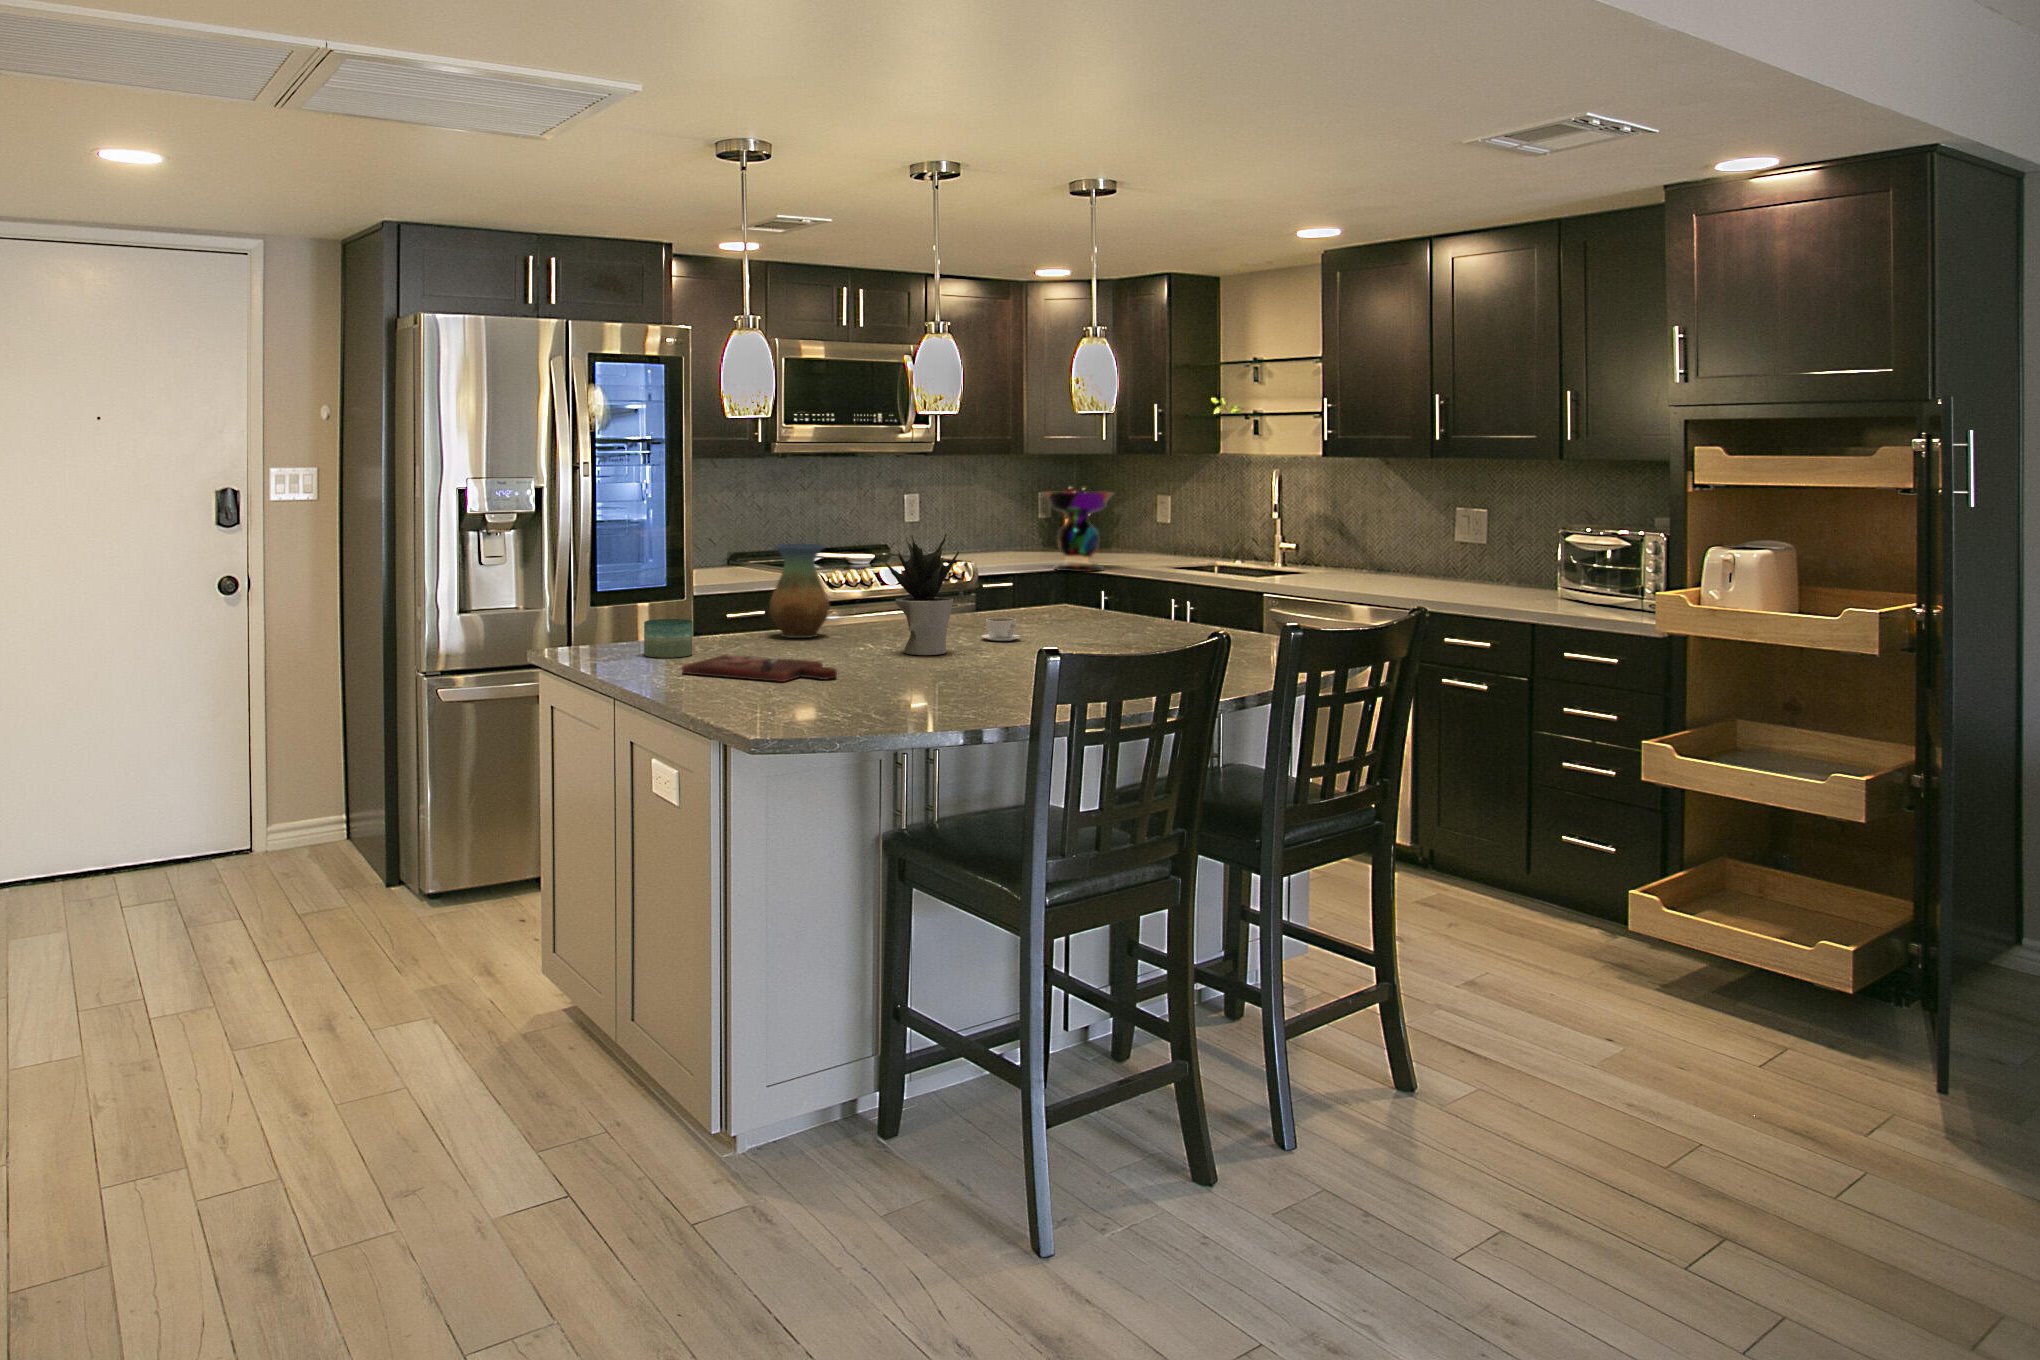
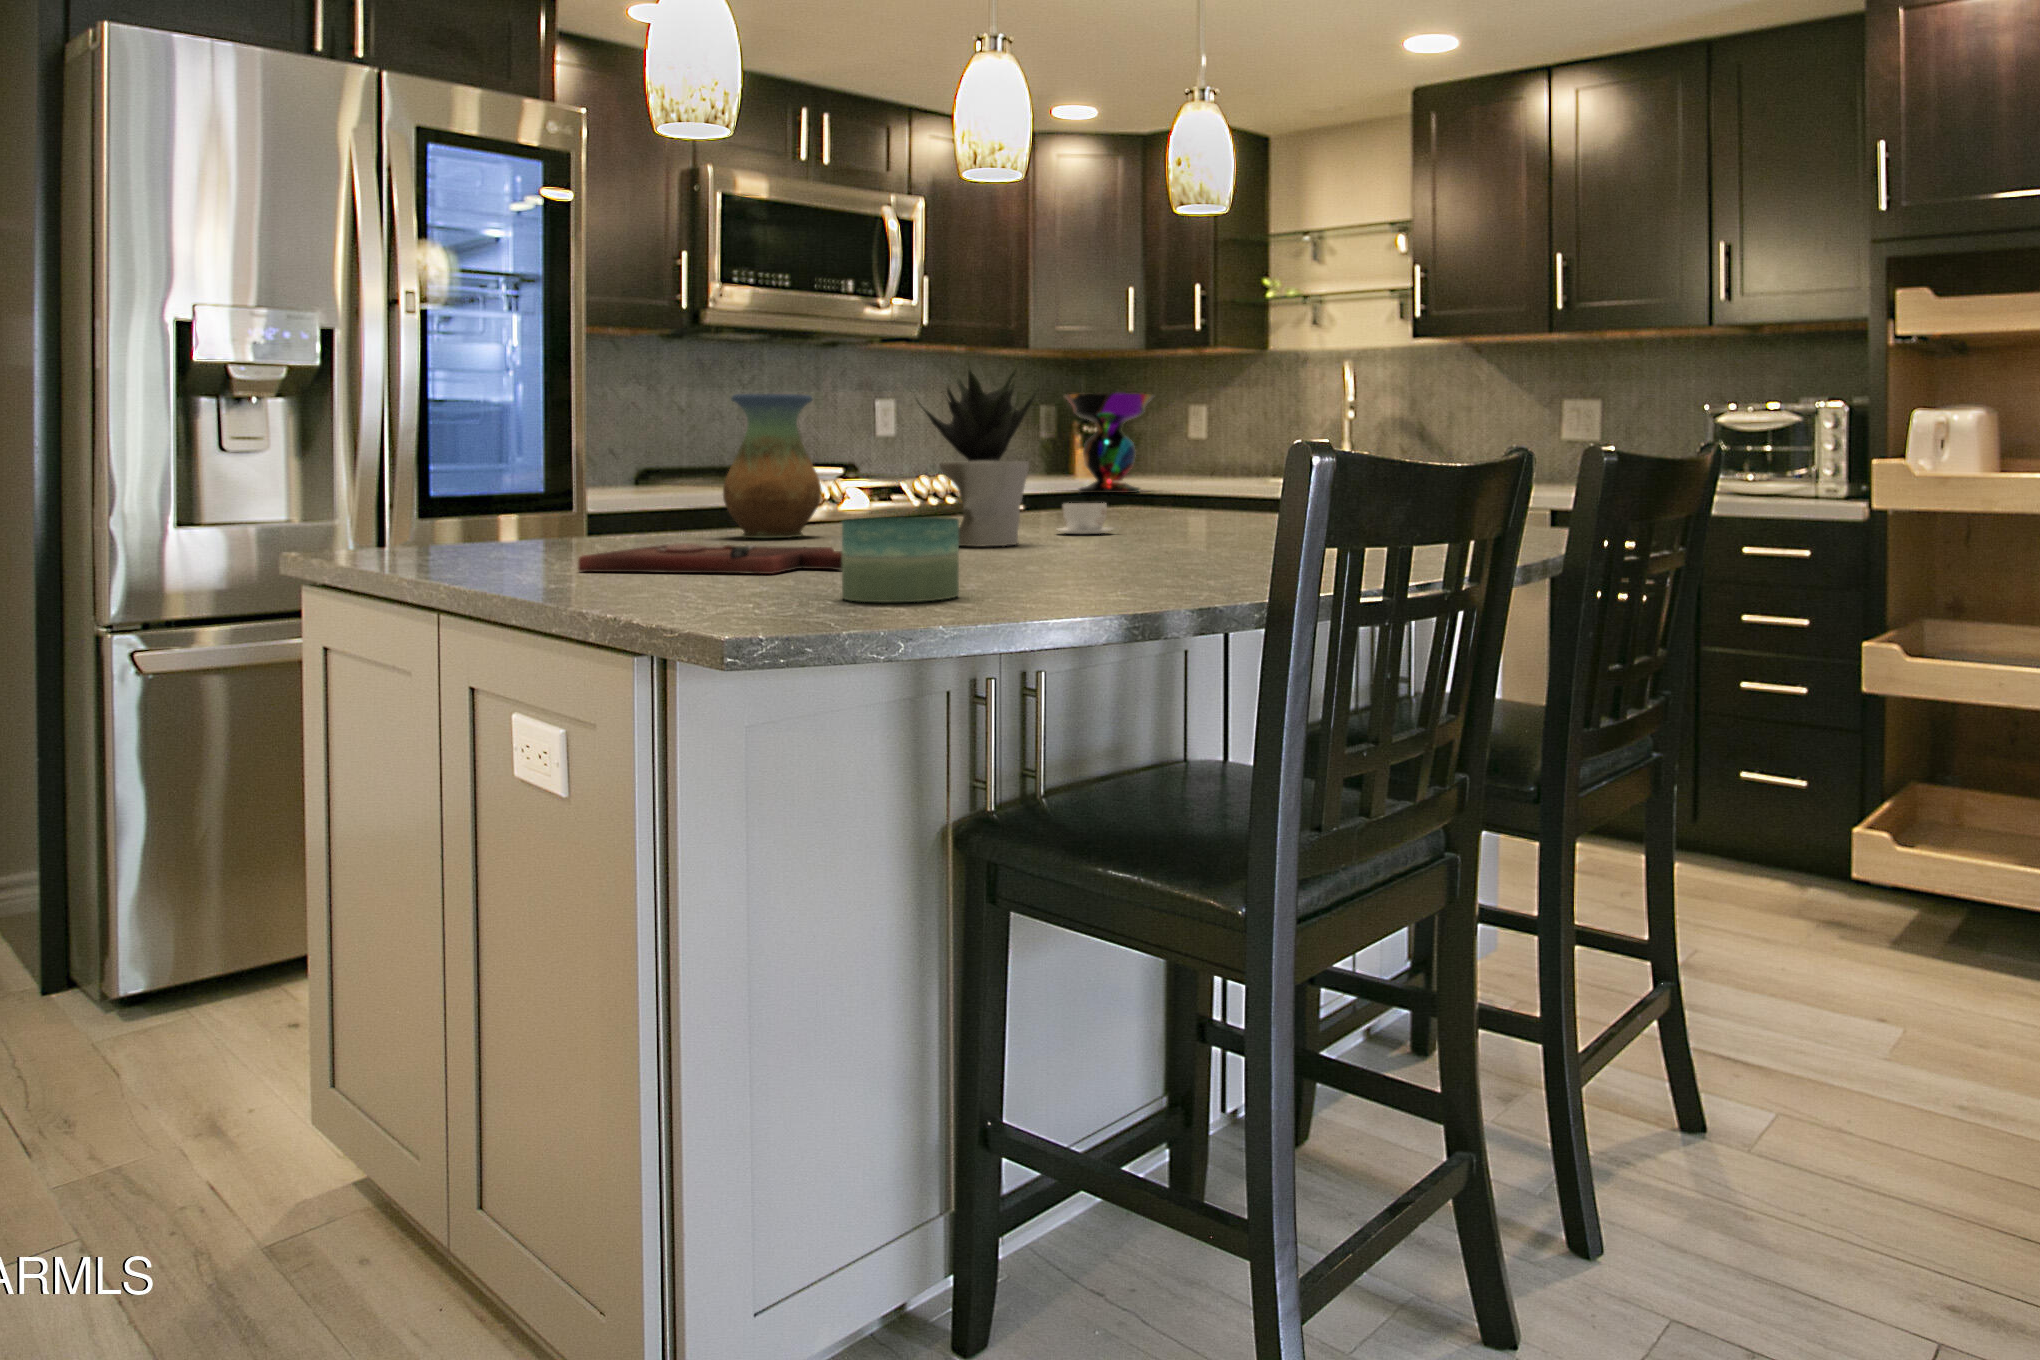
candle: present [644,619,693,658] -> present [842,517,959,602]

